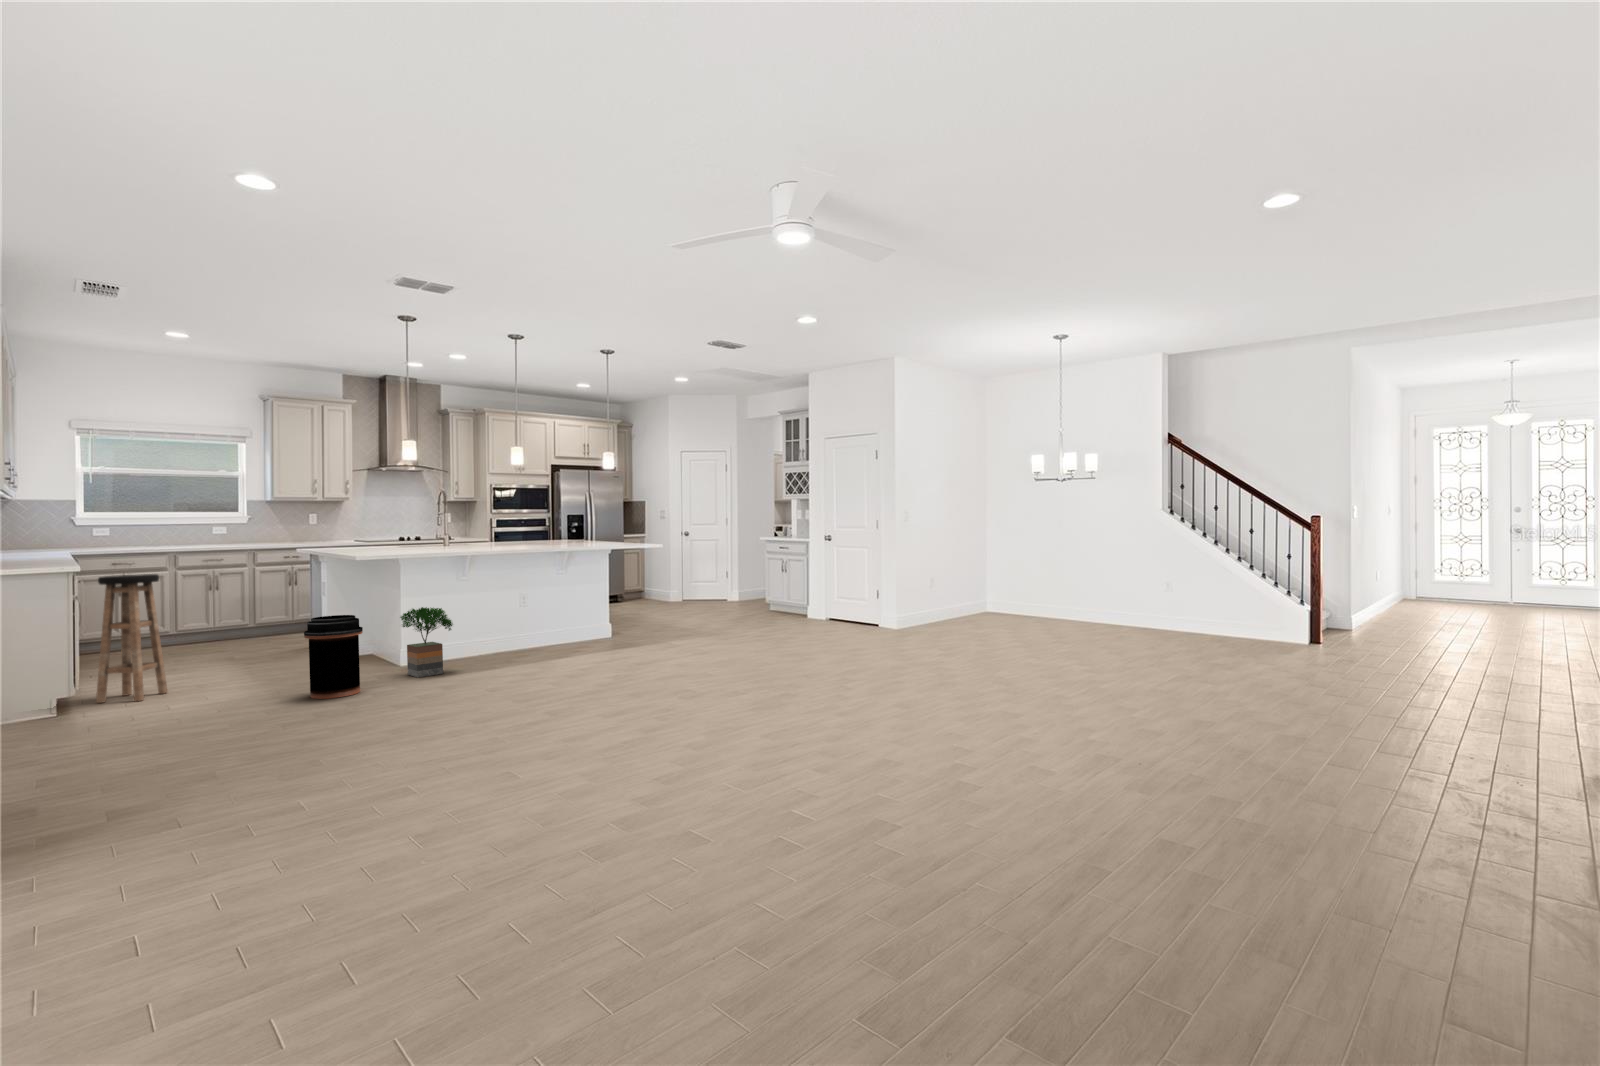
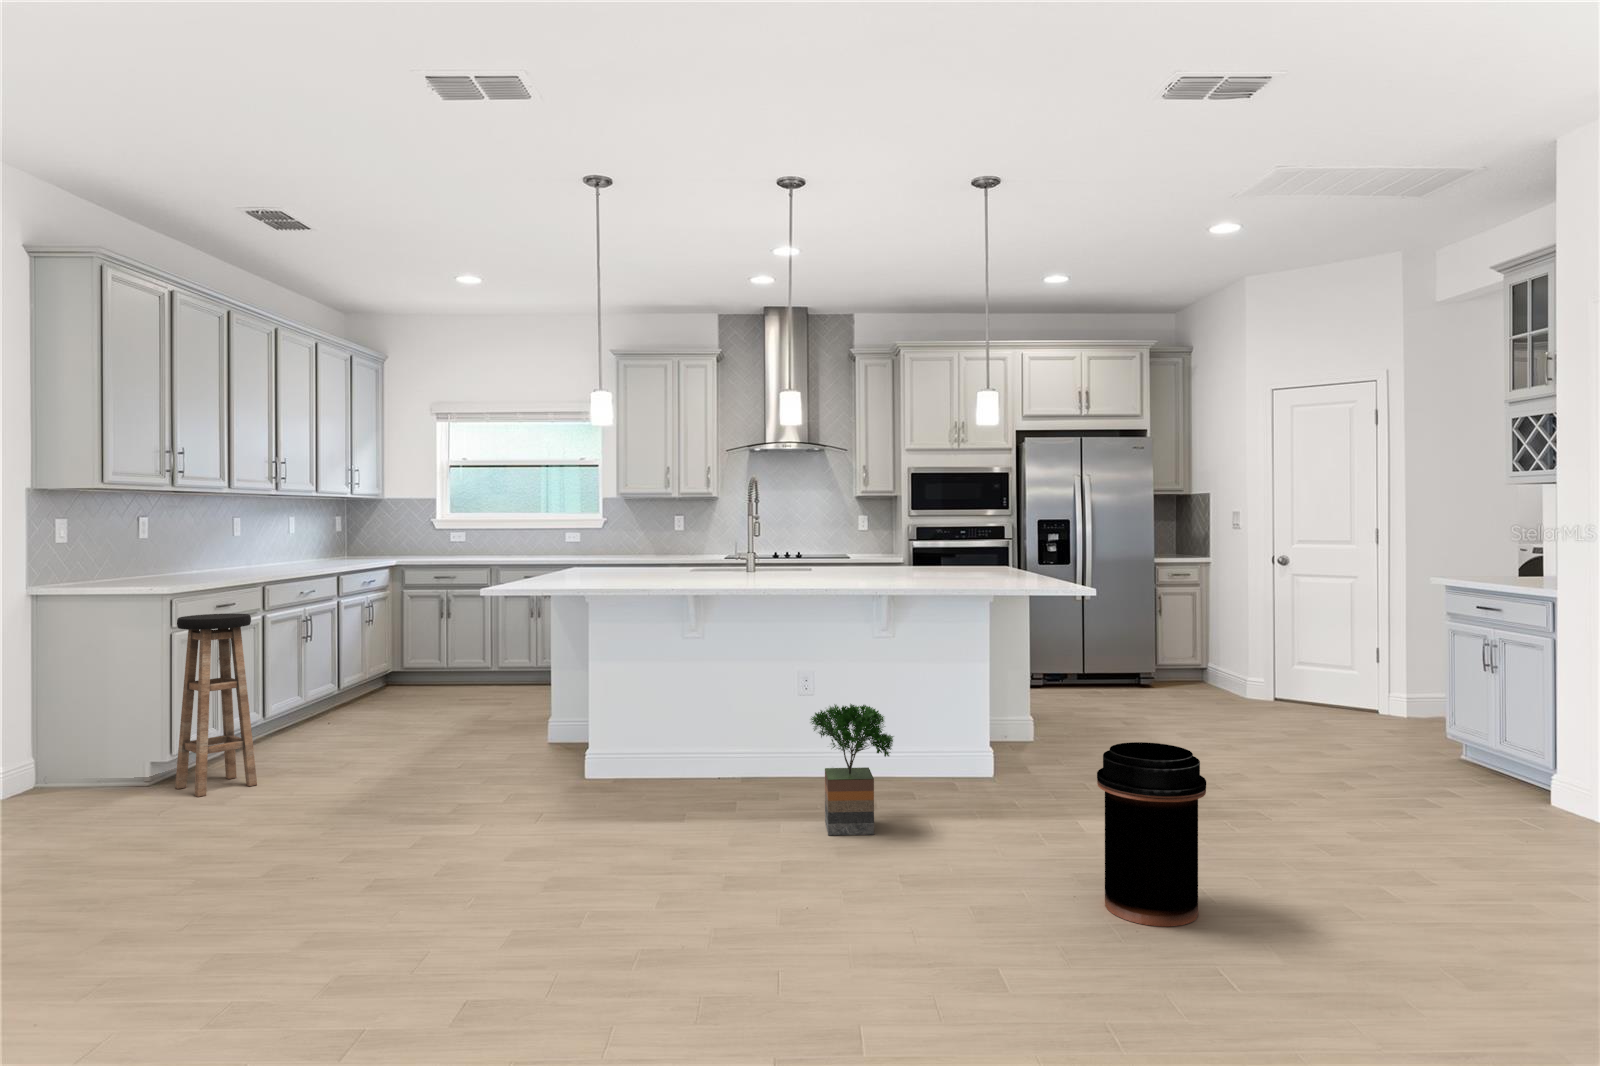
potted tree: present [400,607,453,678] -> present [811,704,894,835]
trash can: present [304,615,363,699] -> present [1097,742,1206,926]

